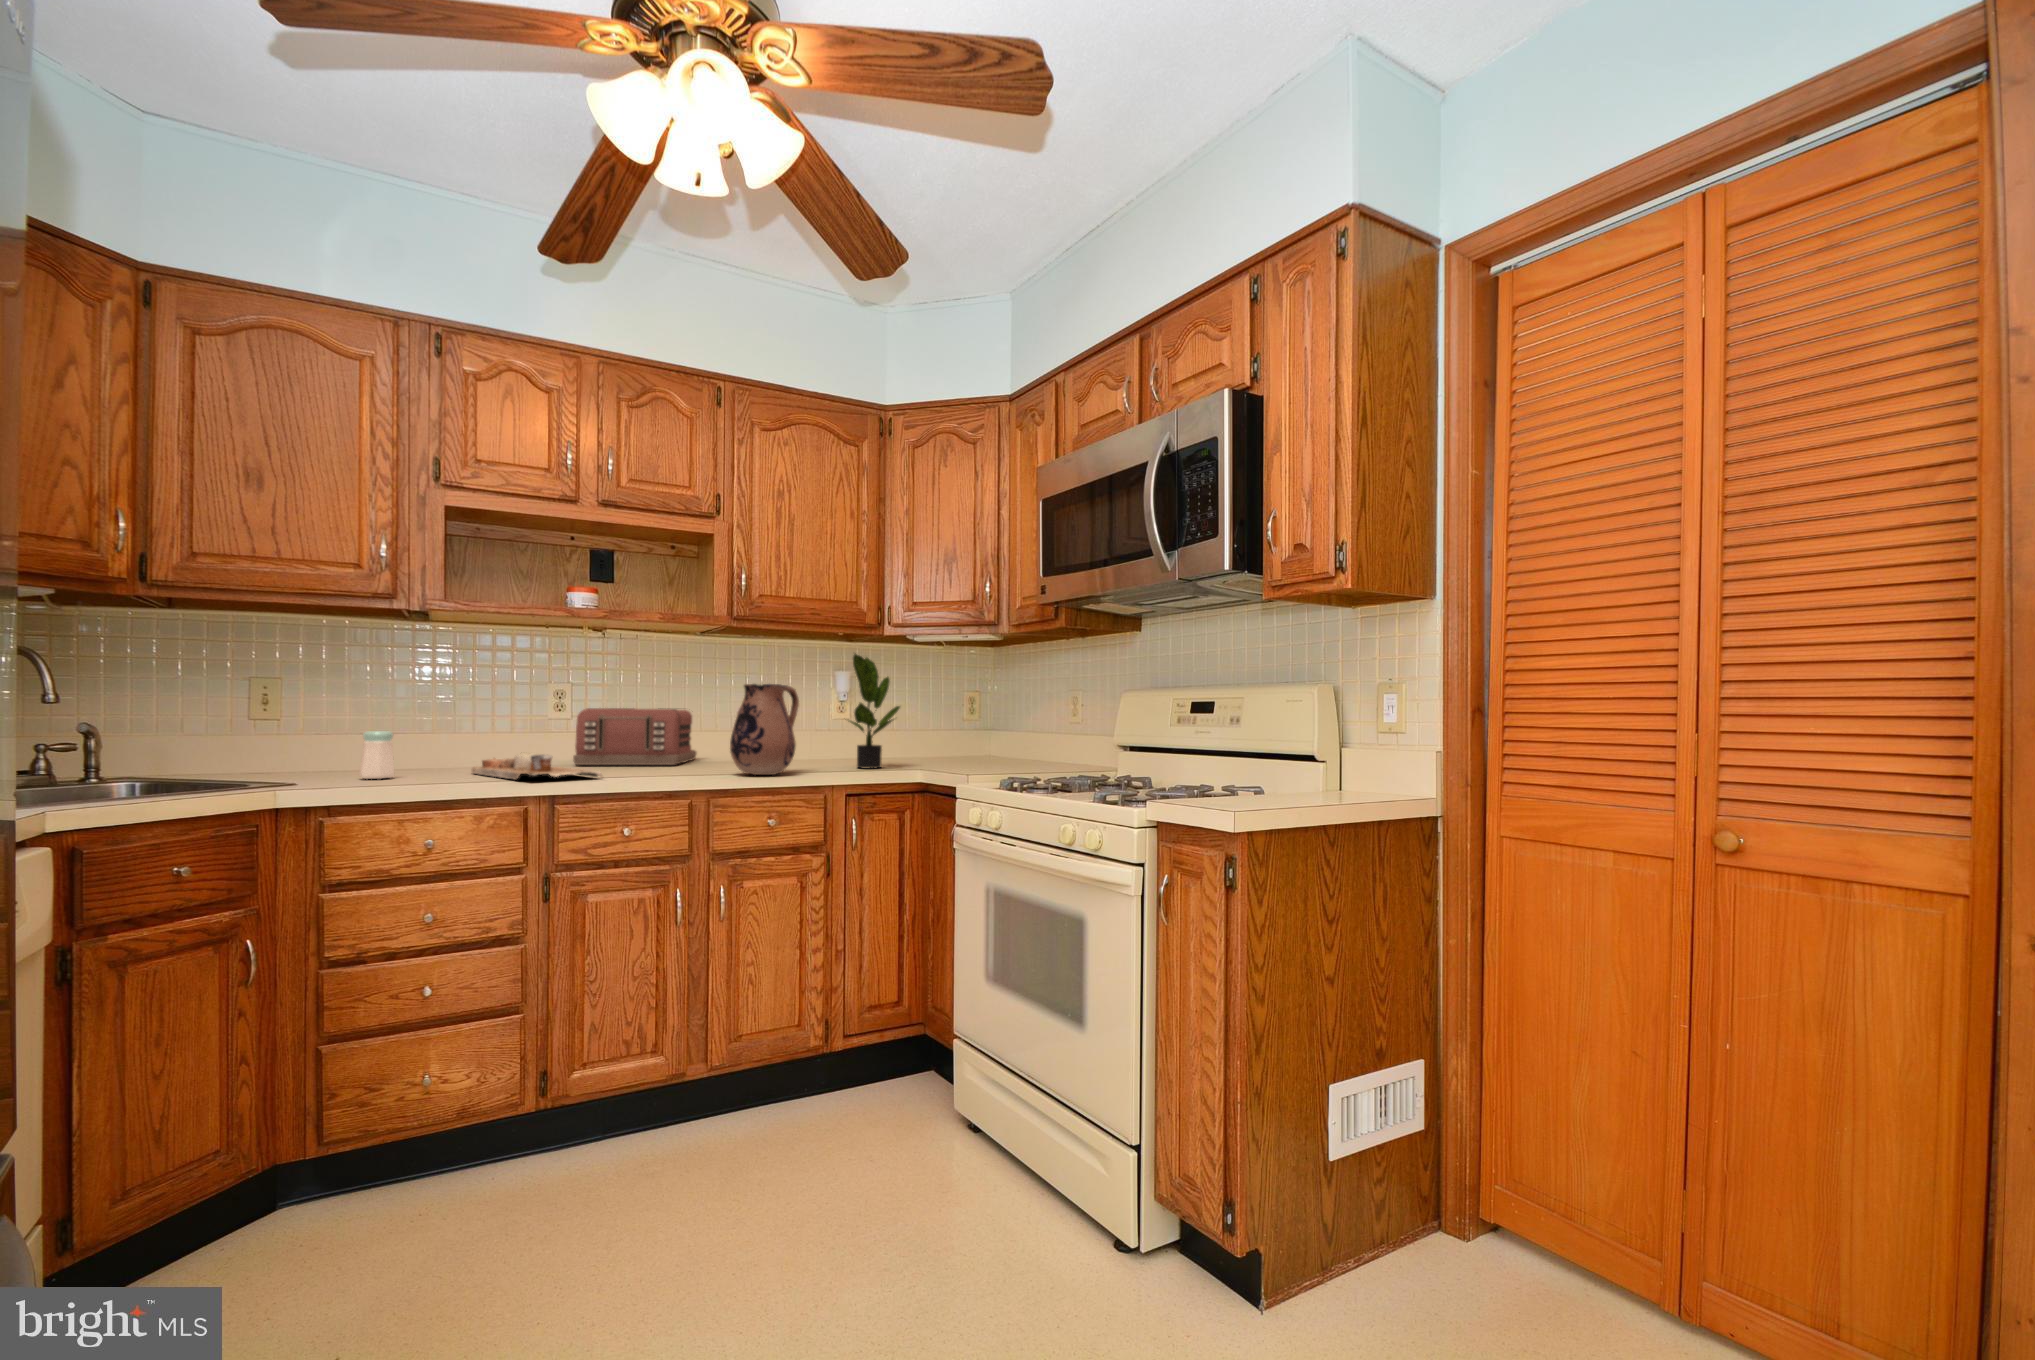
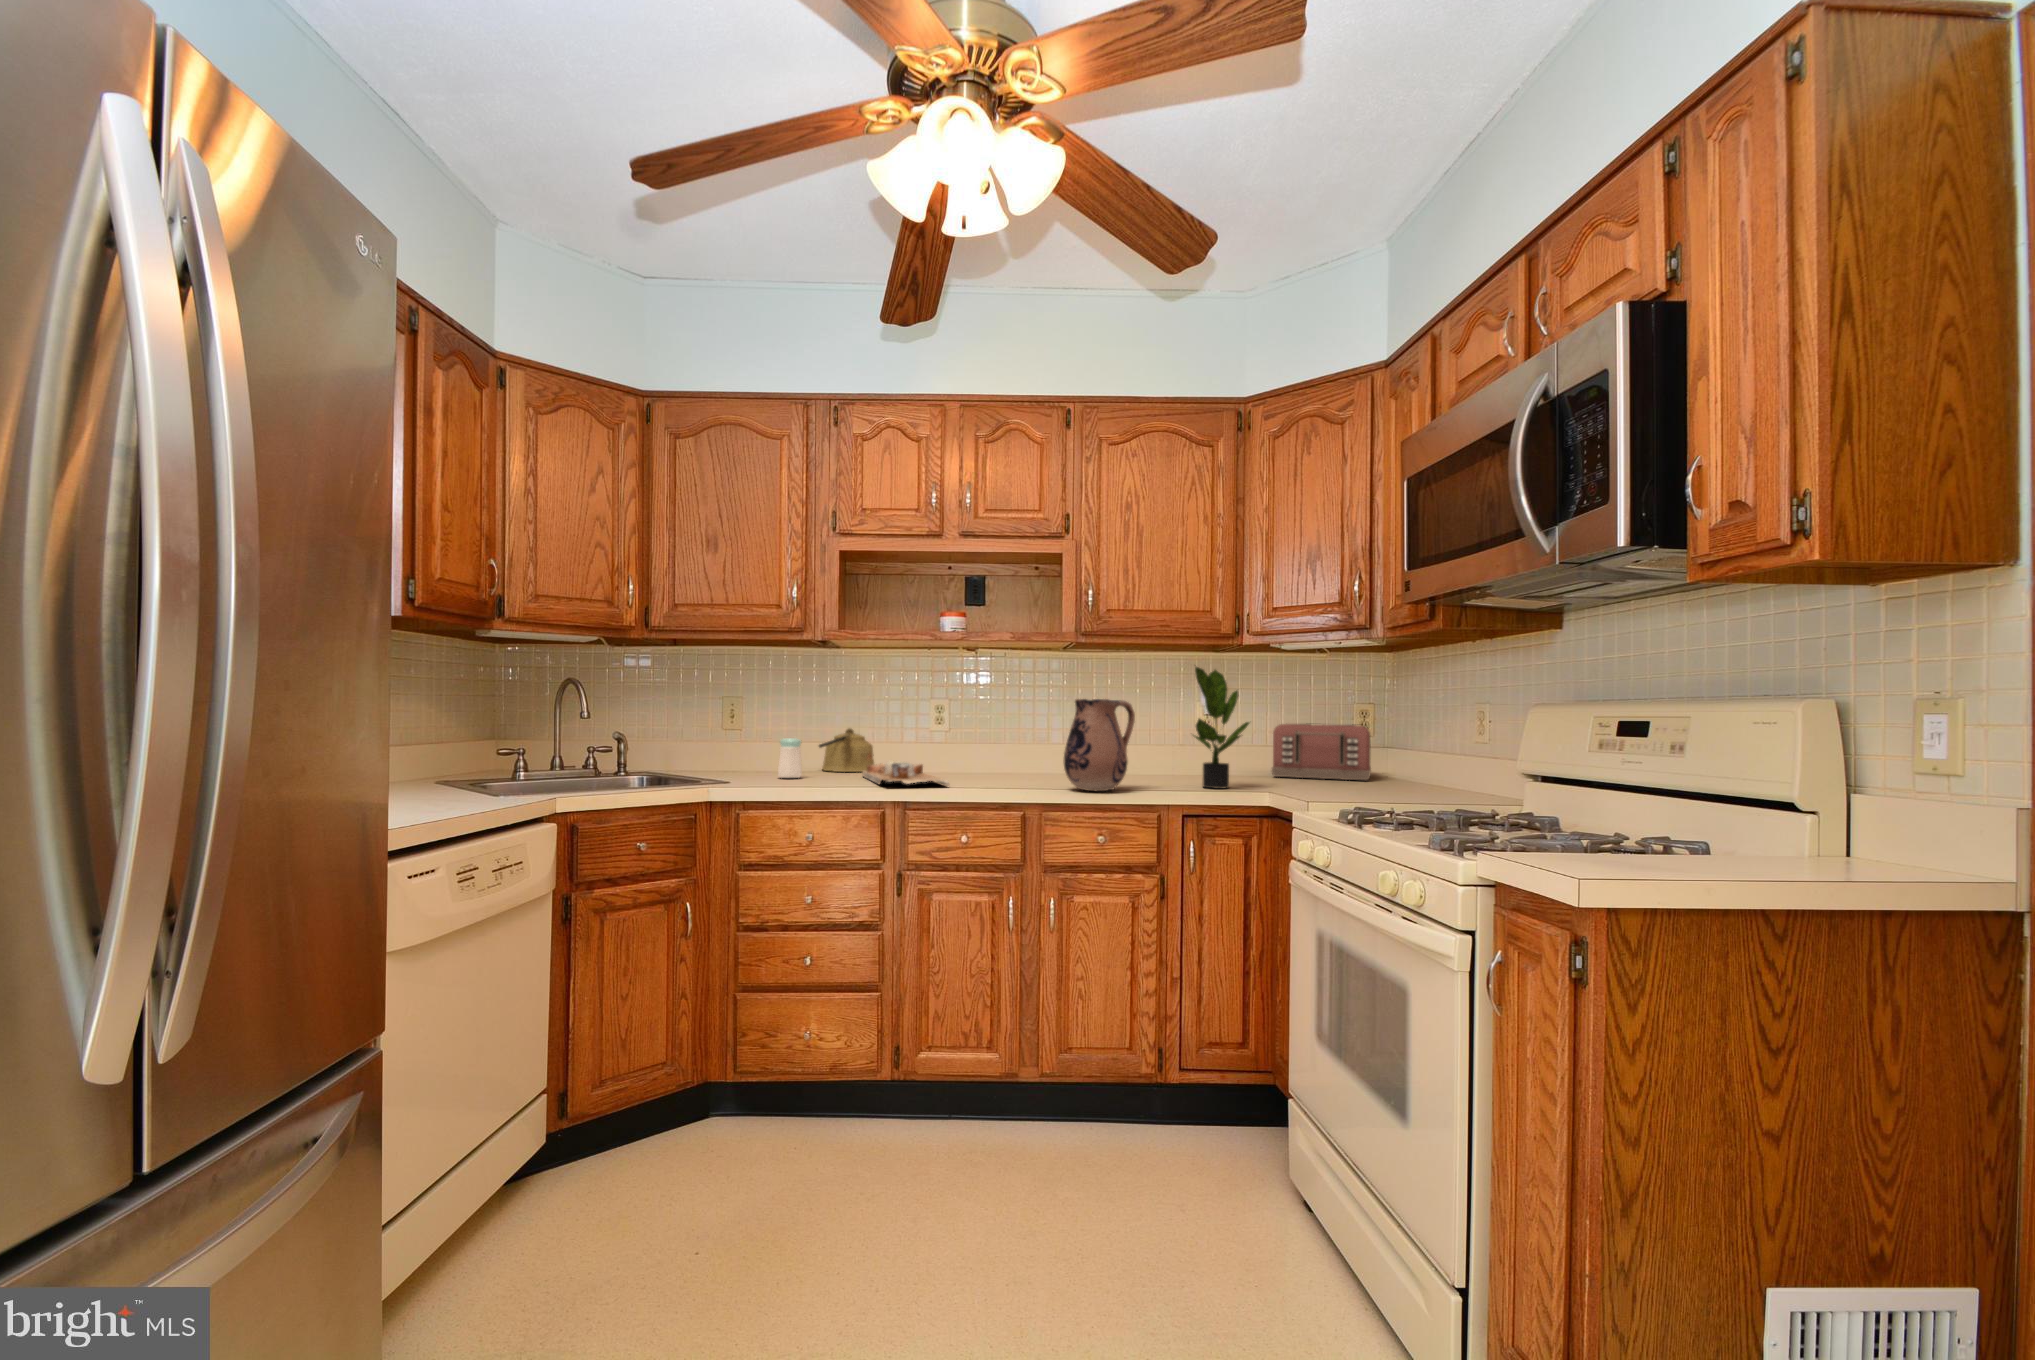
toaster: present [573,708,696,765] -> present [1272,724,1371,781]
kettle: none [397,719,474,770] -> present [819,728,874,772]

